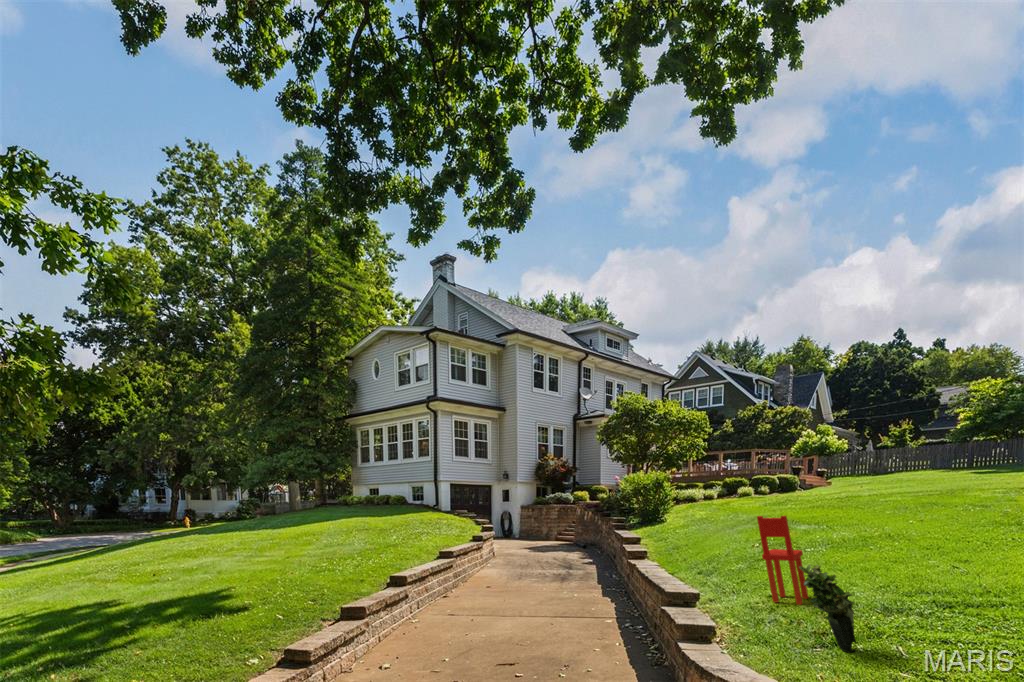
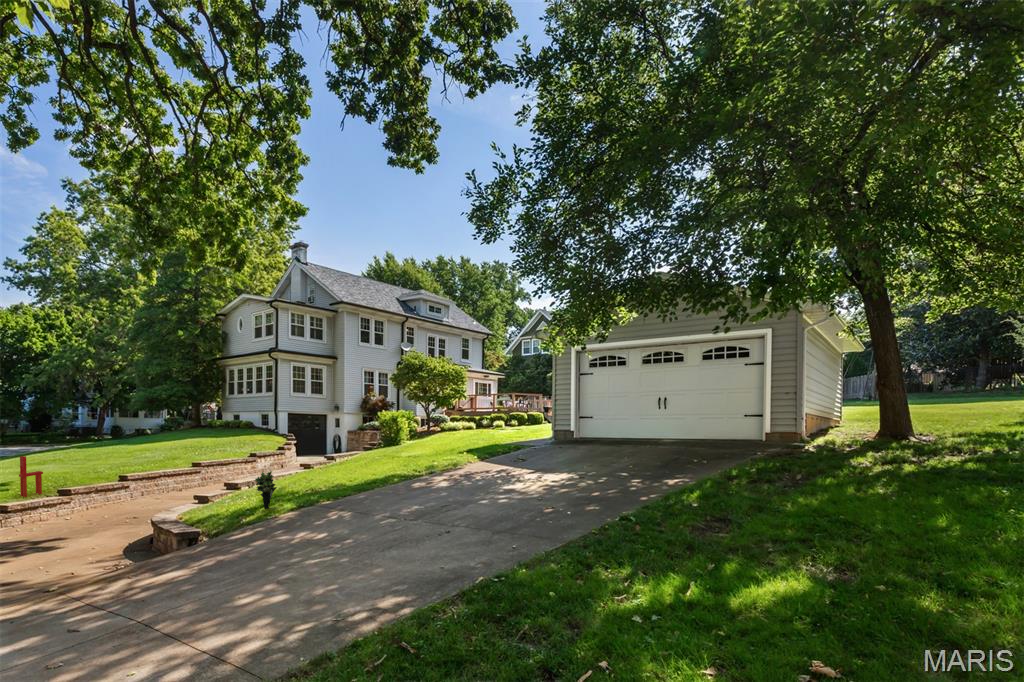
chair: present [757,516,808,605] -> present [19,456,43,497]

